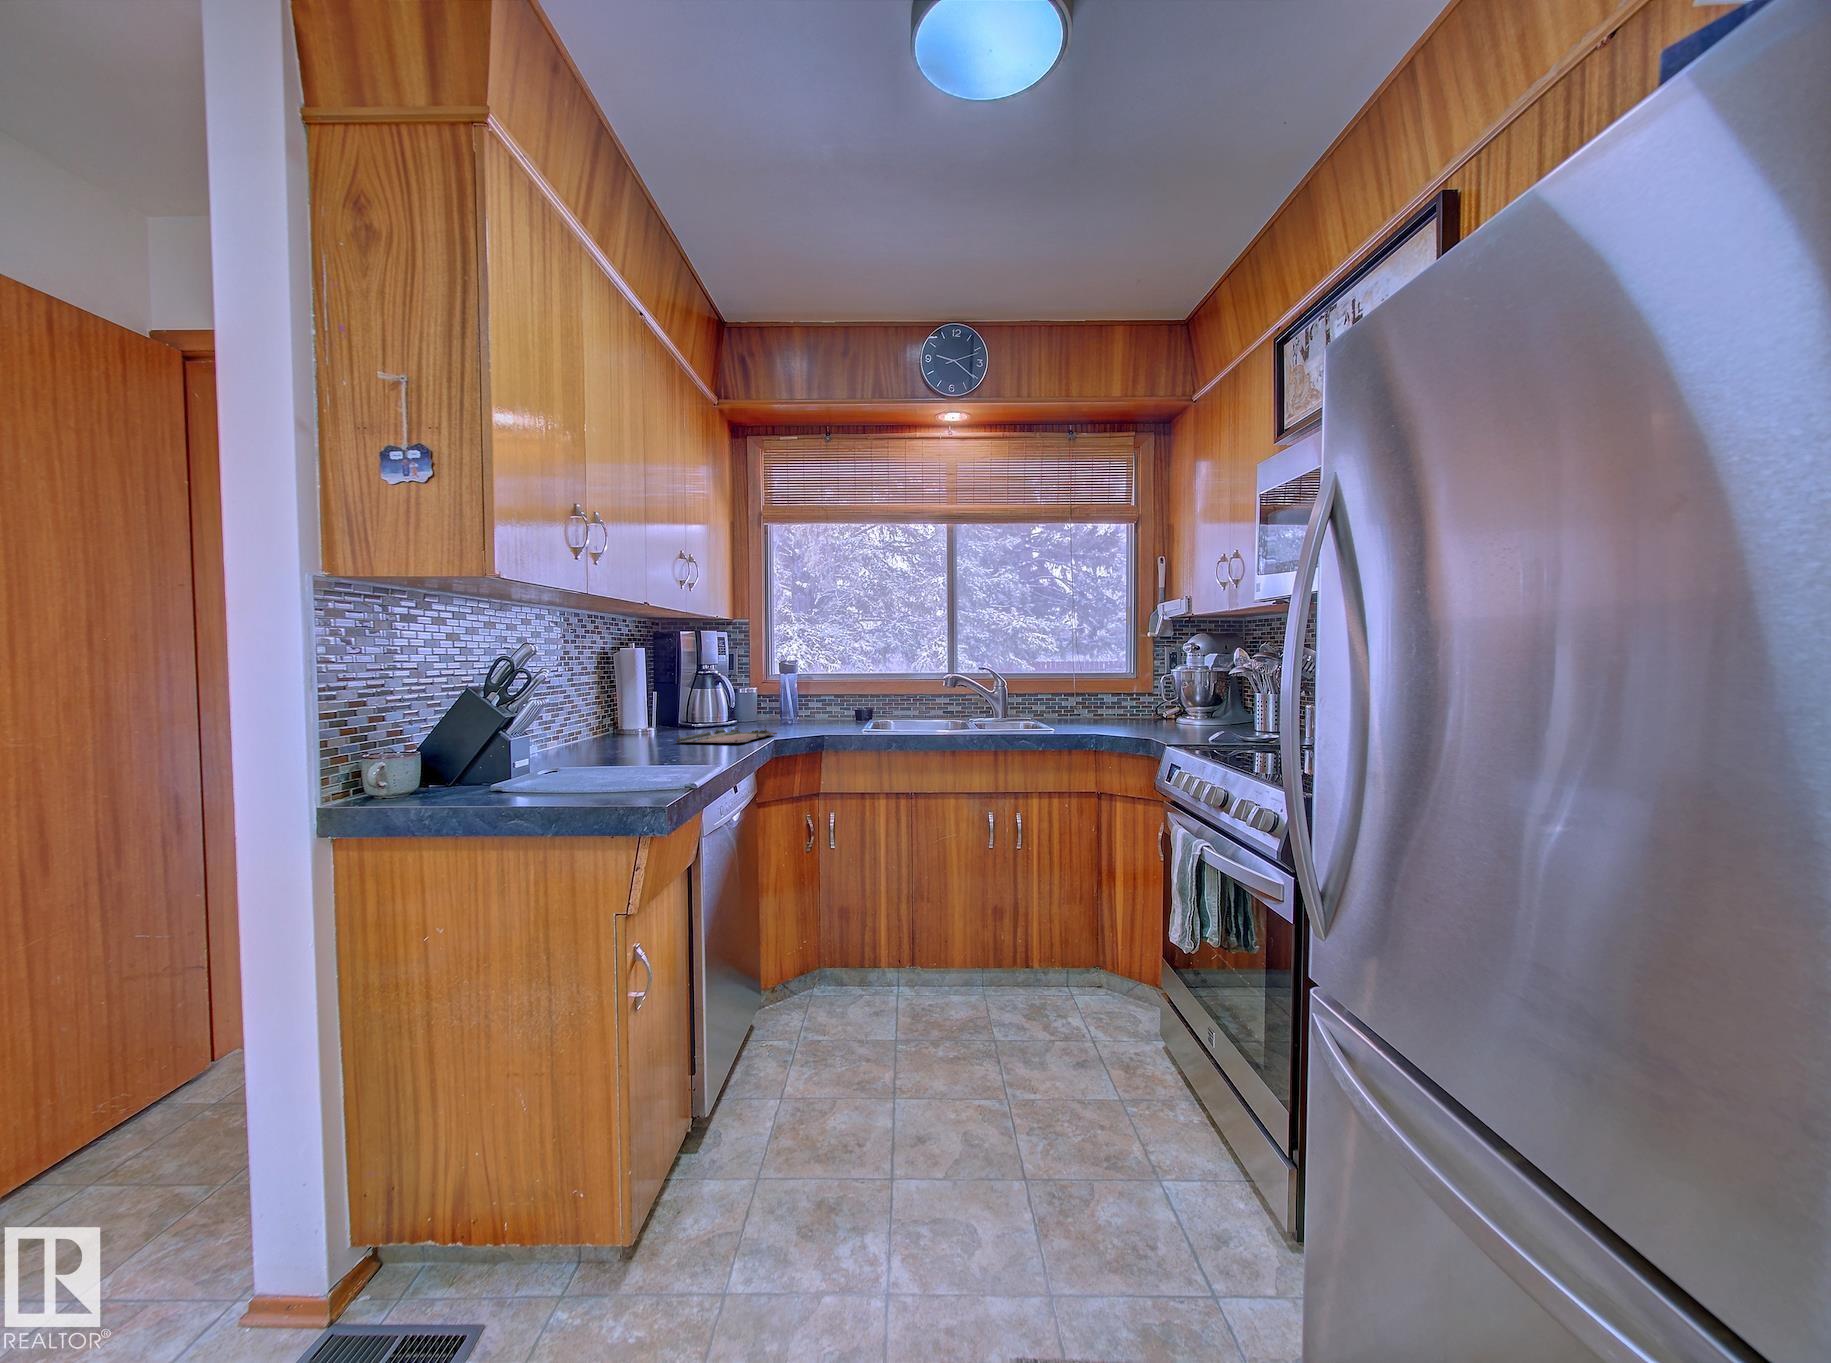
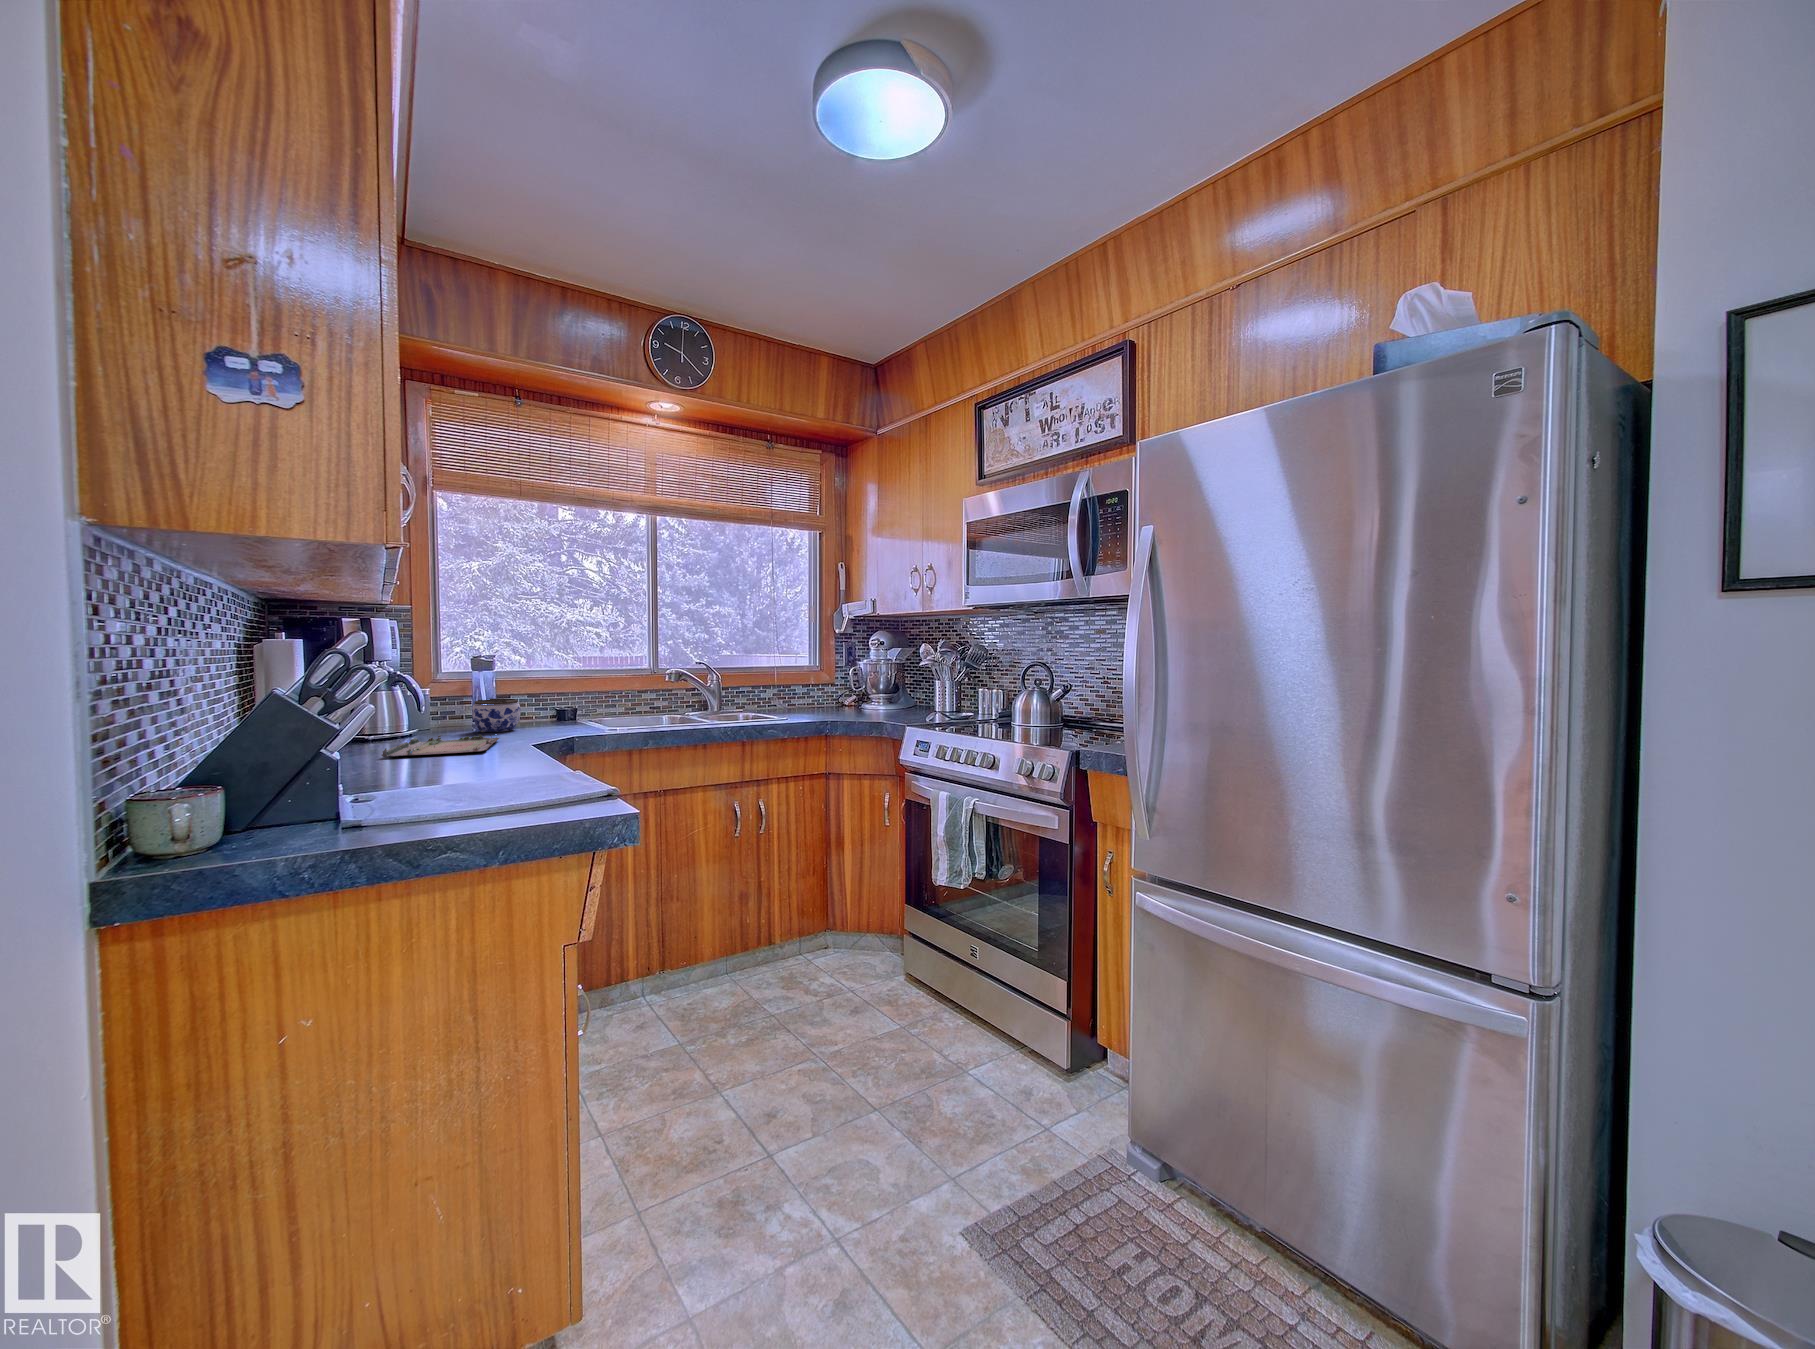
jar: none [780,698,818,728] -> present [472,699,521,732]

